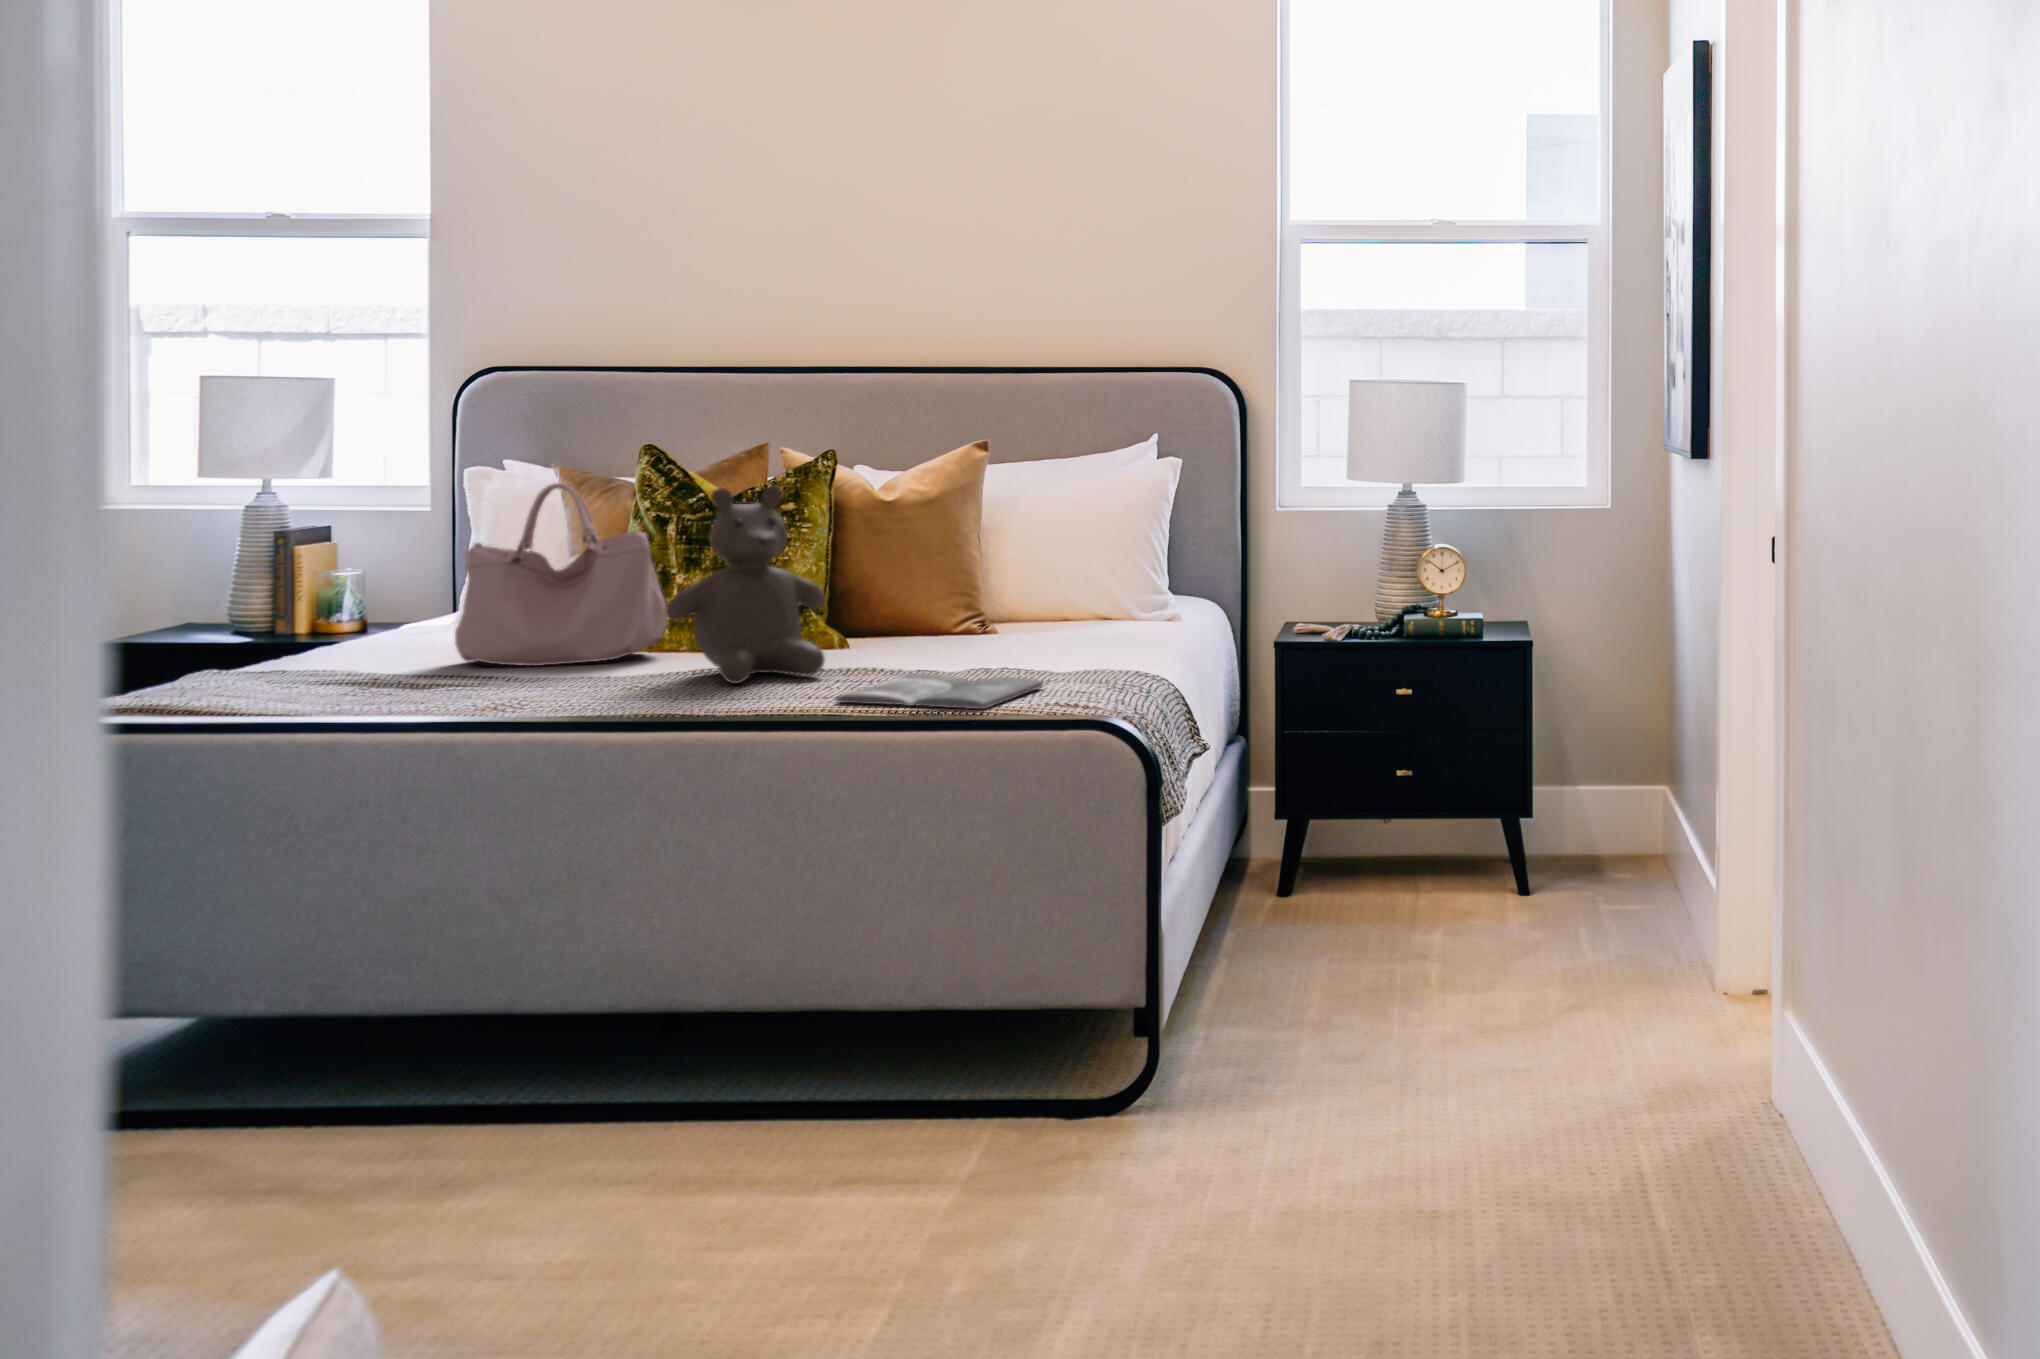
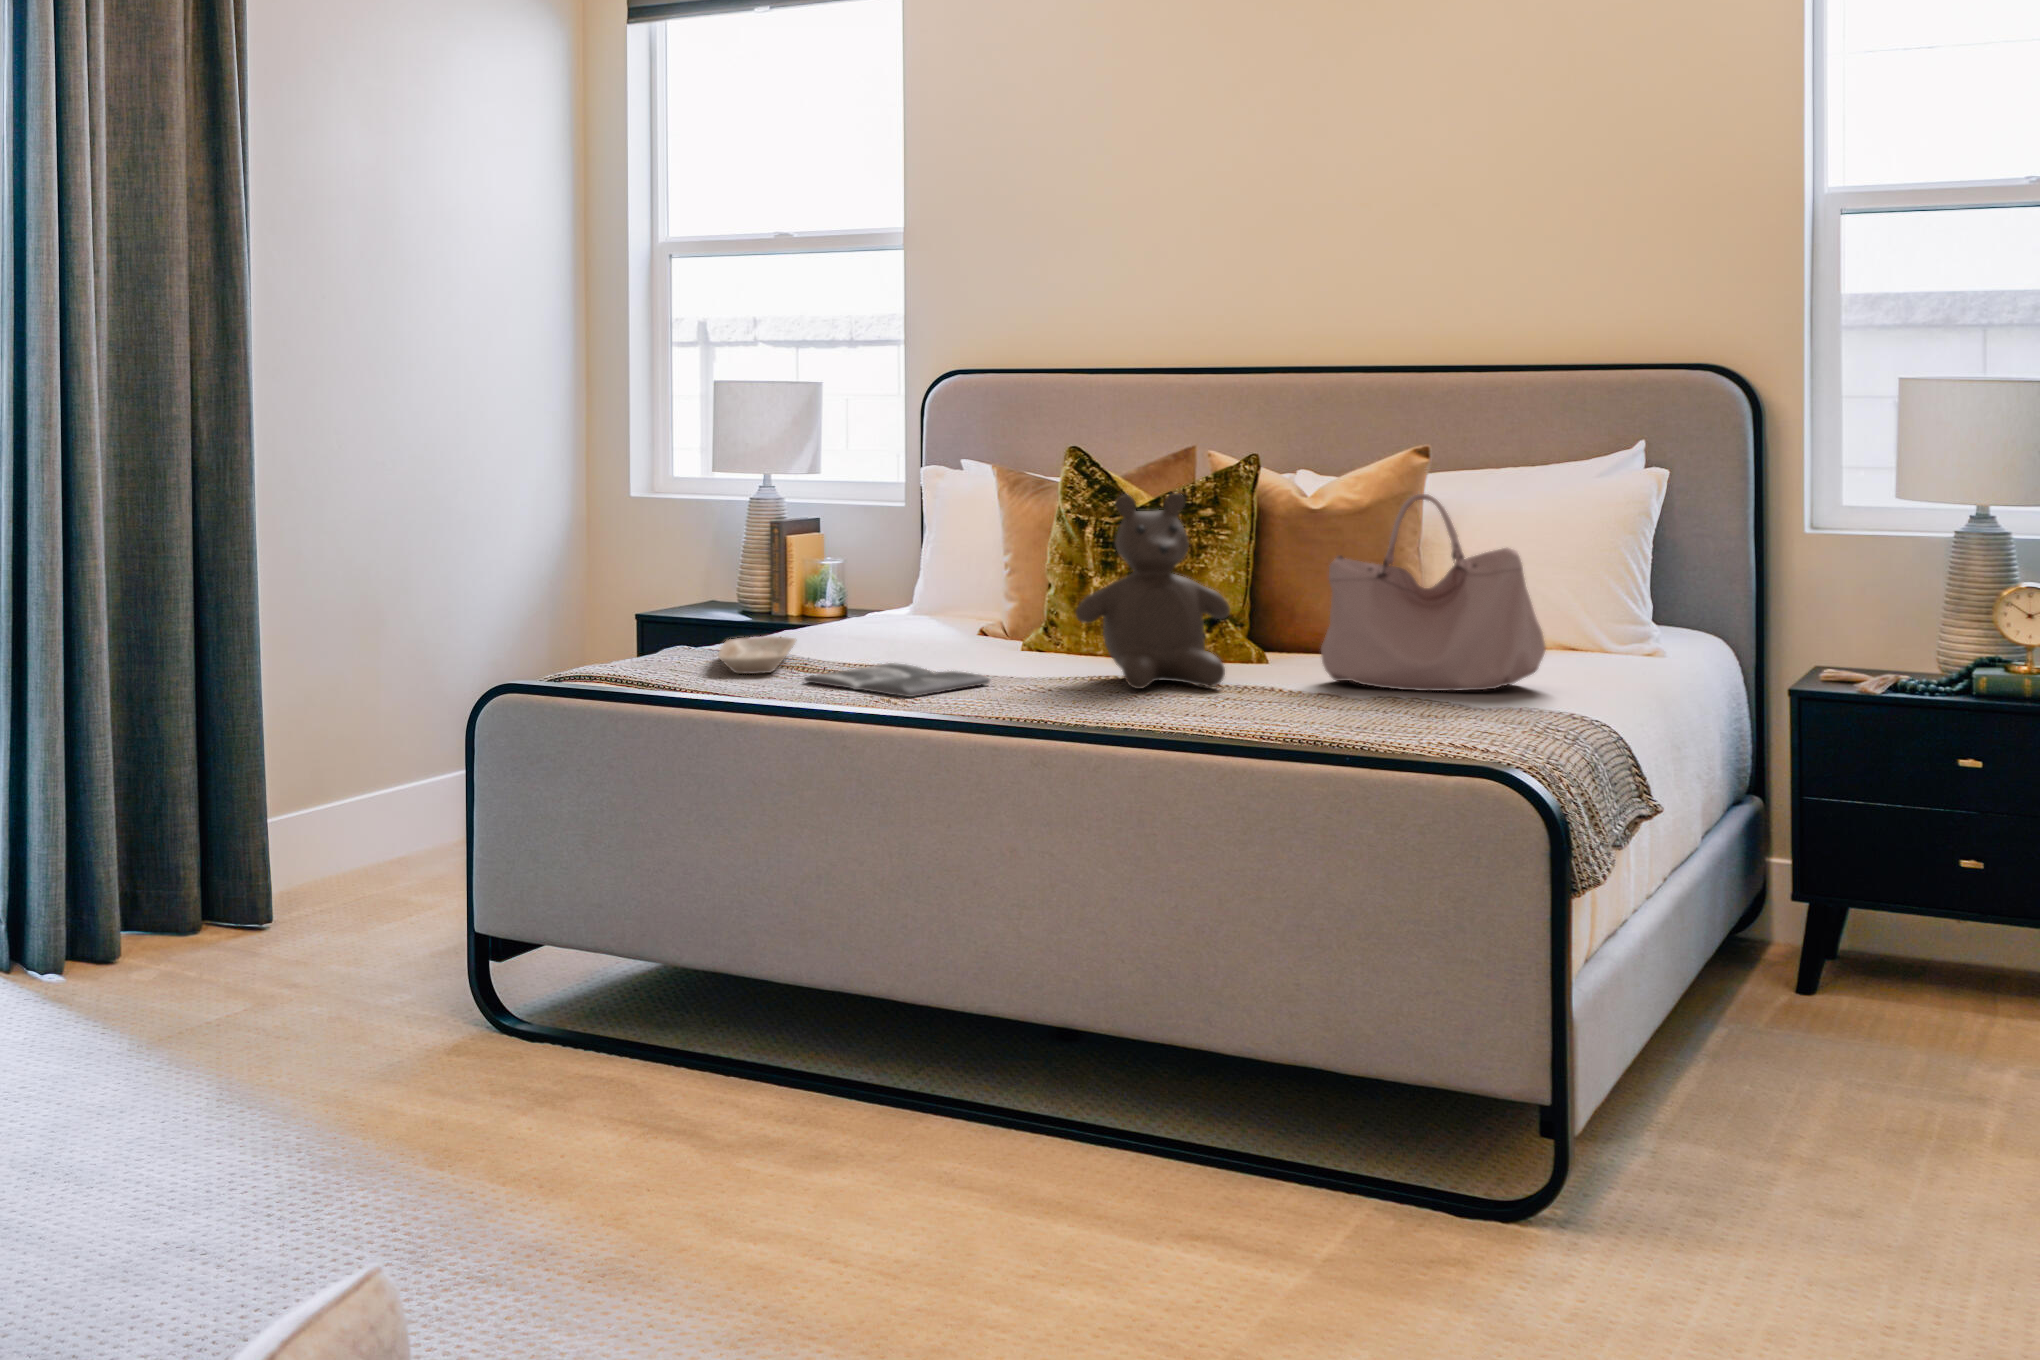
handbag: present [455,483,668,666] -> present [1321,494,1546,691]
tray: none [215,657,321,703] -> present [718,636,796,674]
magazine: present [836,673,1043,709] -> present [804,663,990,697]

